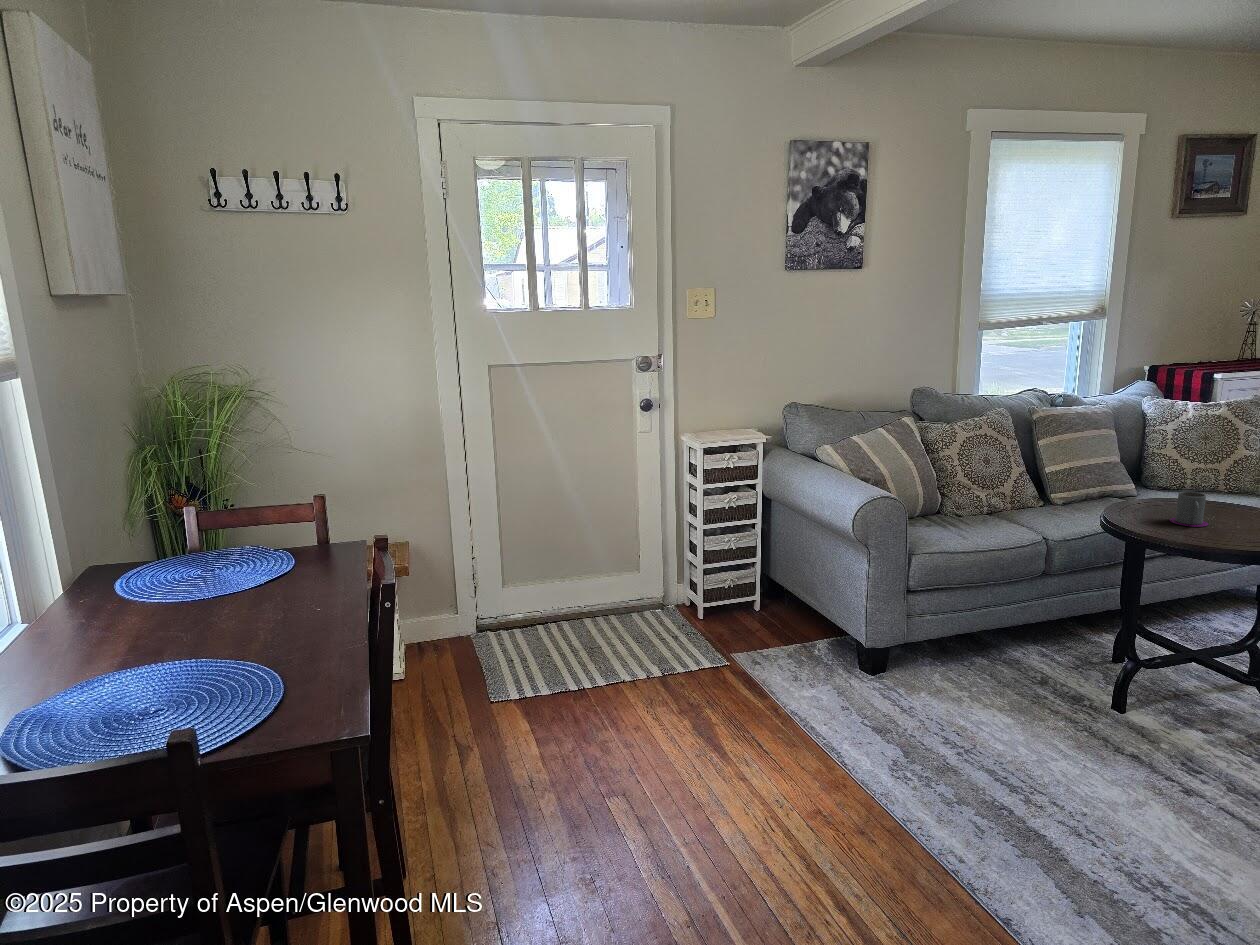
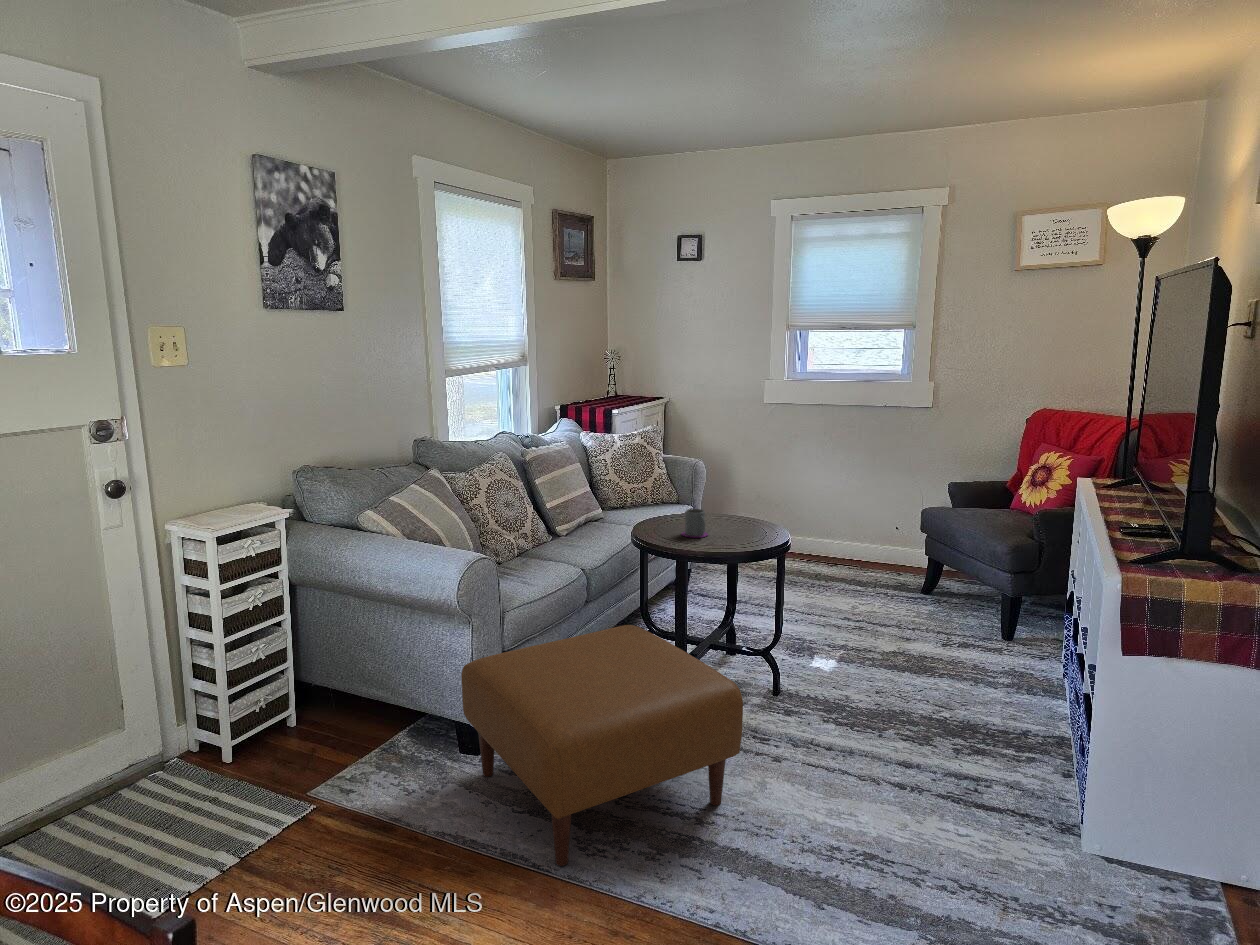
ottoman: none [845,584,1103,800] -> present [461,625,743,866]

